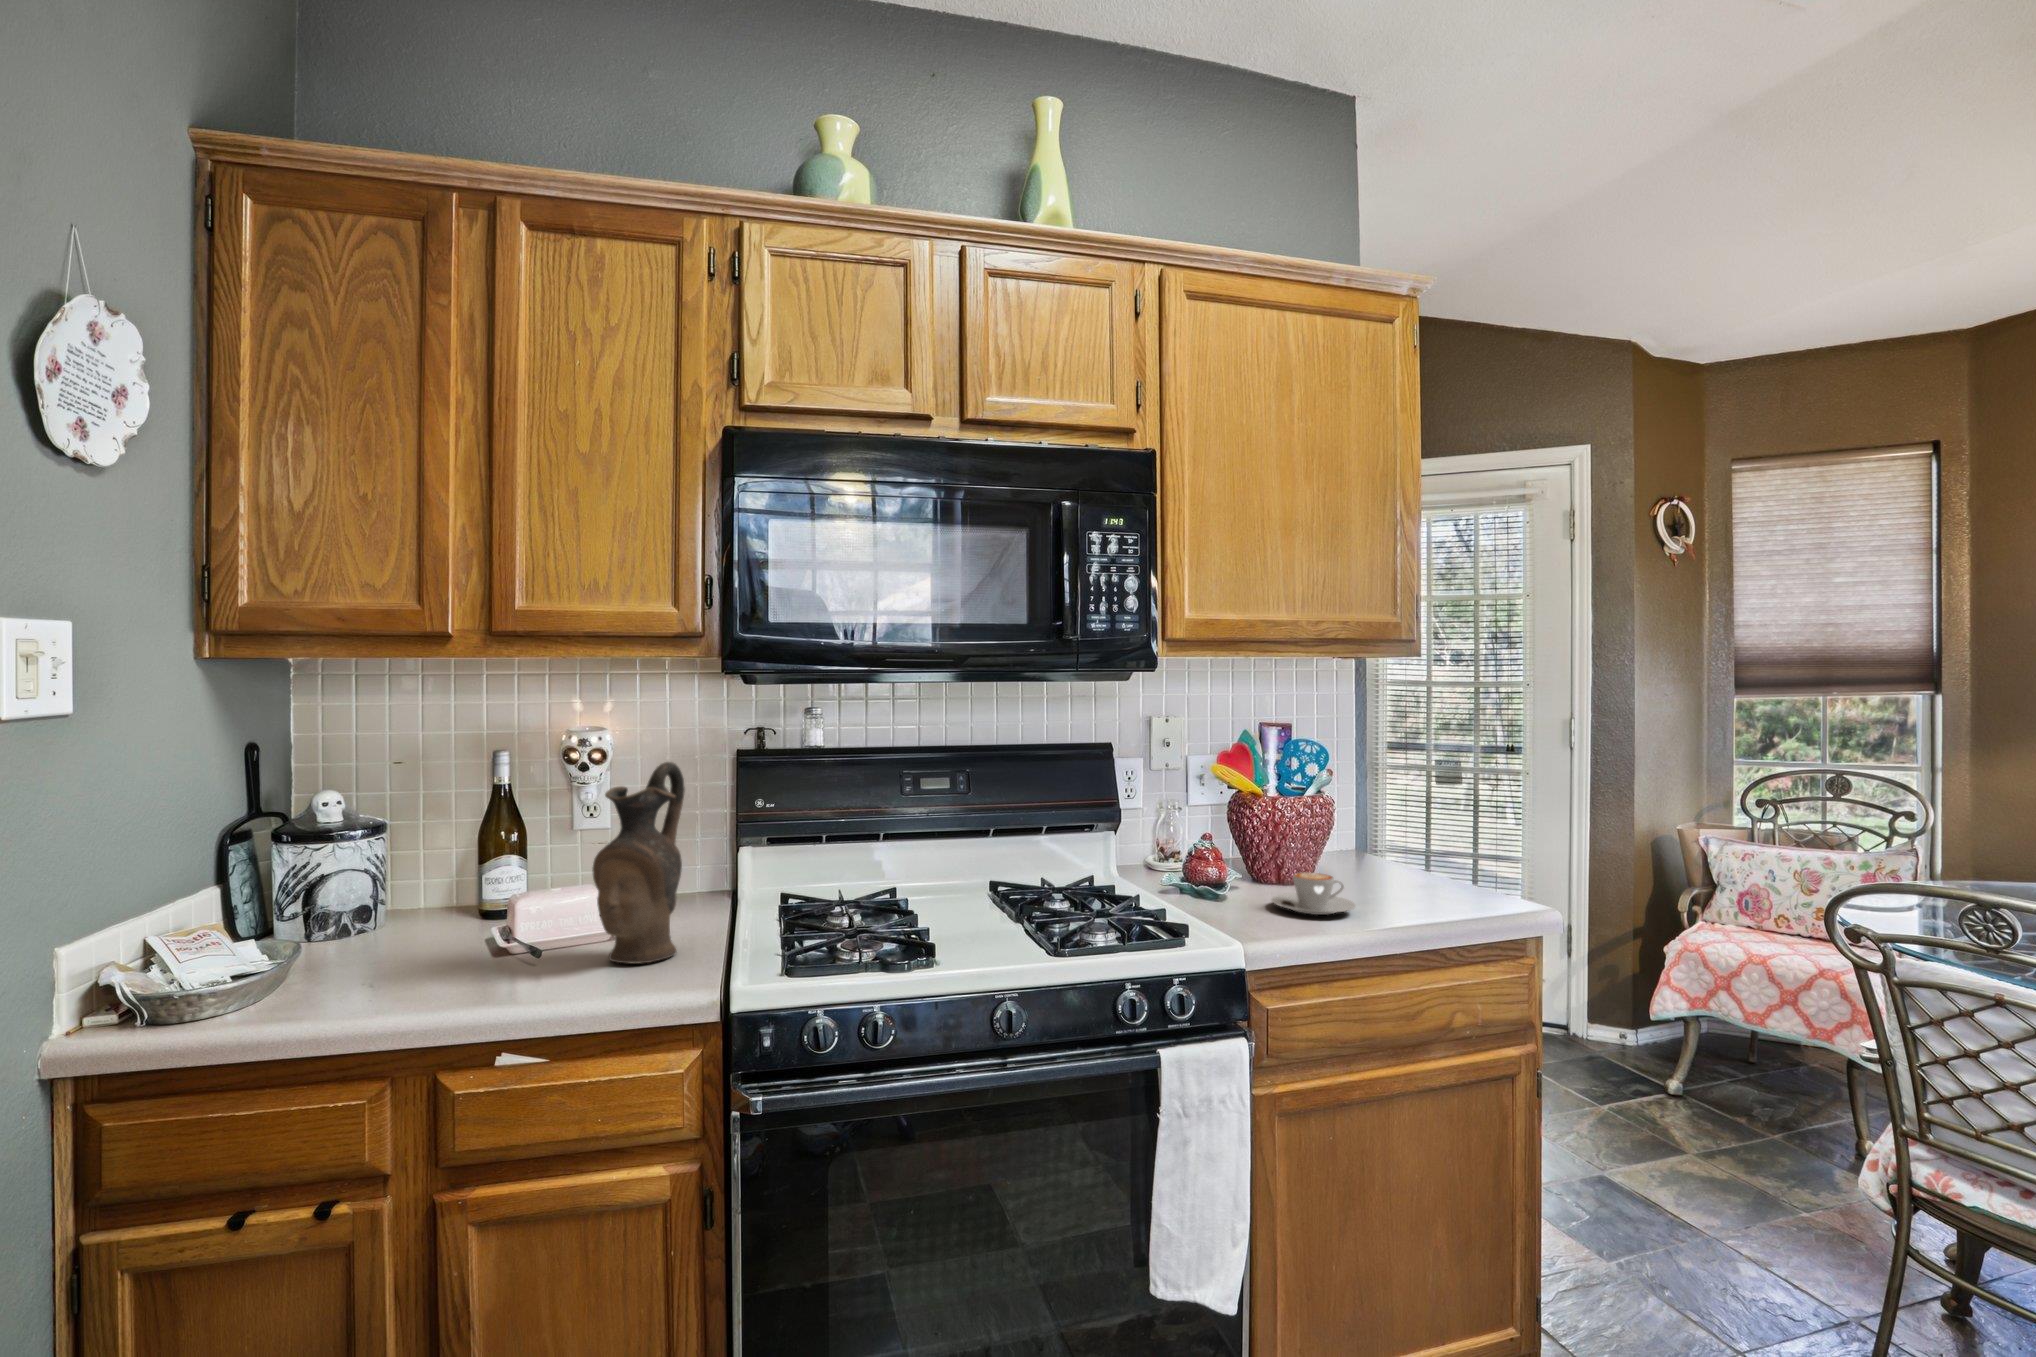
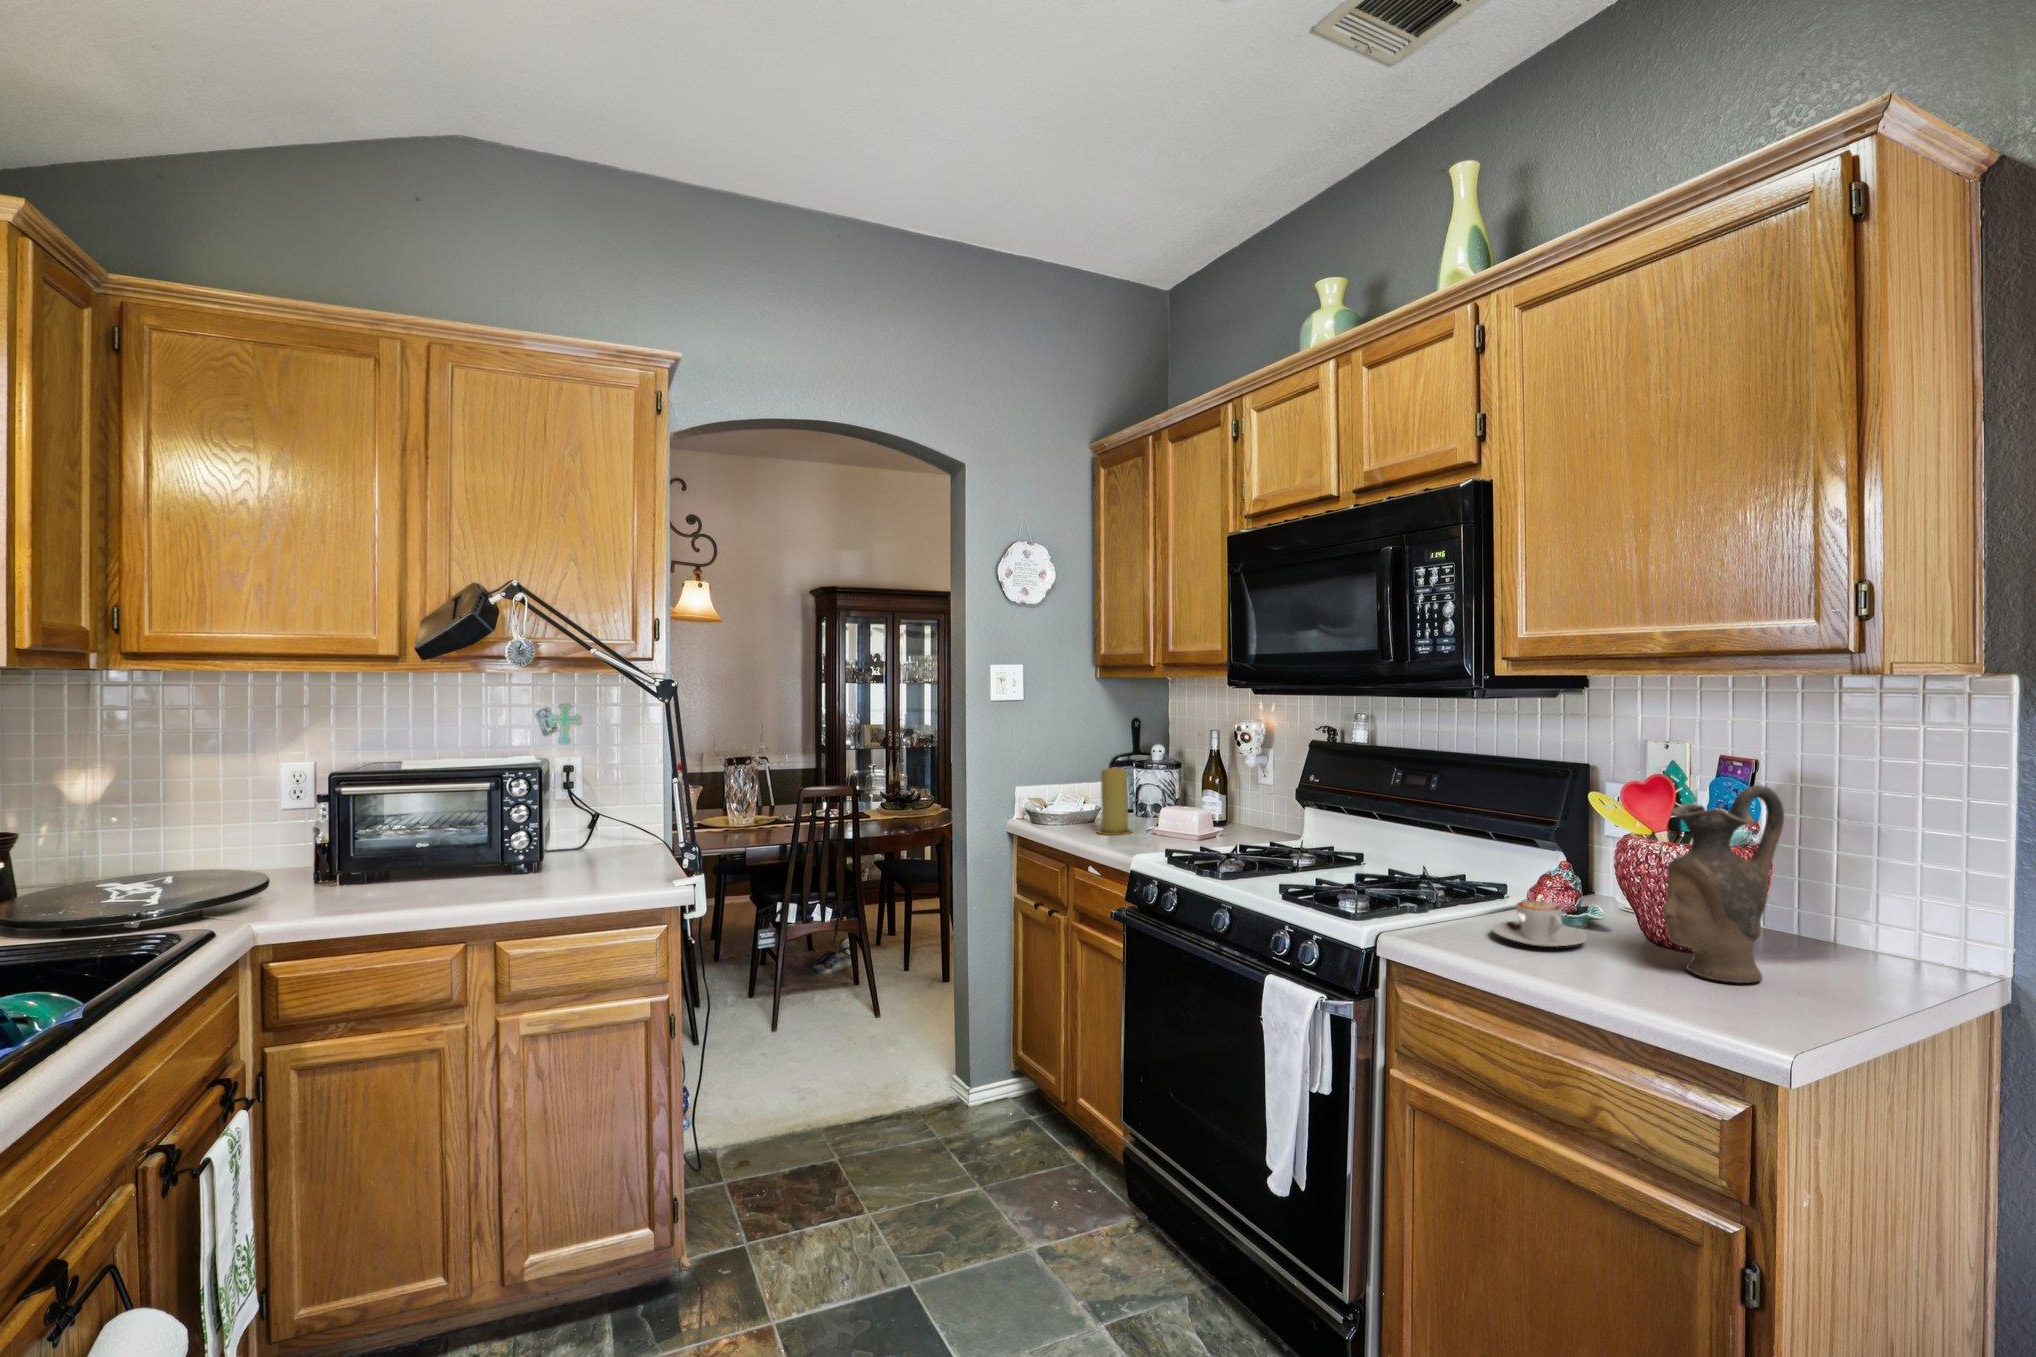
ceramic pitcher: present [592,762,685,964] -> present [1662,785,1784,983]
candle: none [365,836,454,982] -> present [1097,768,1132,835]

